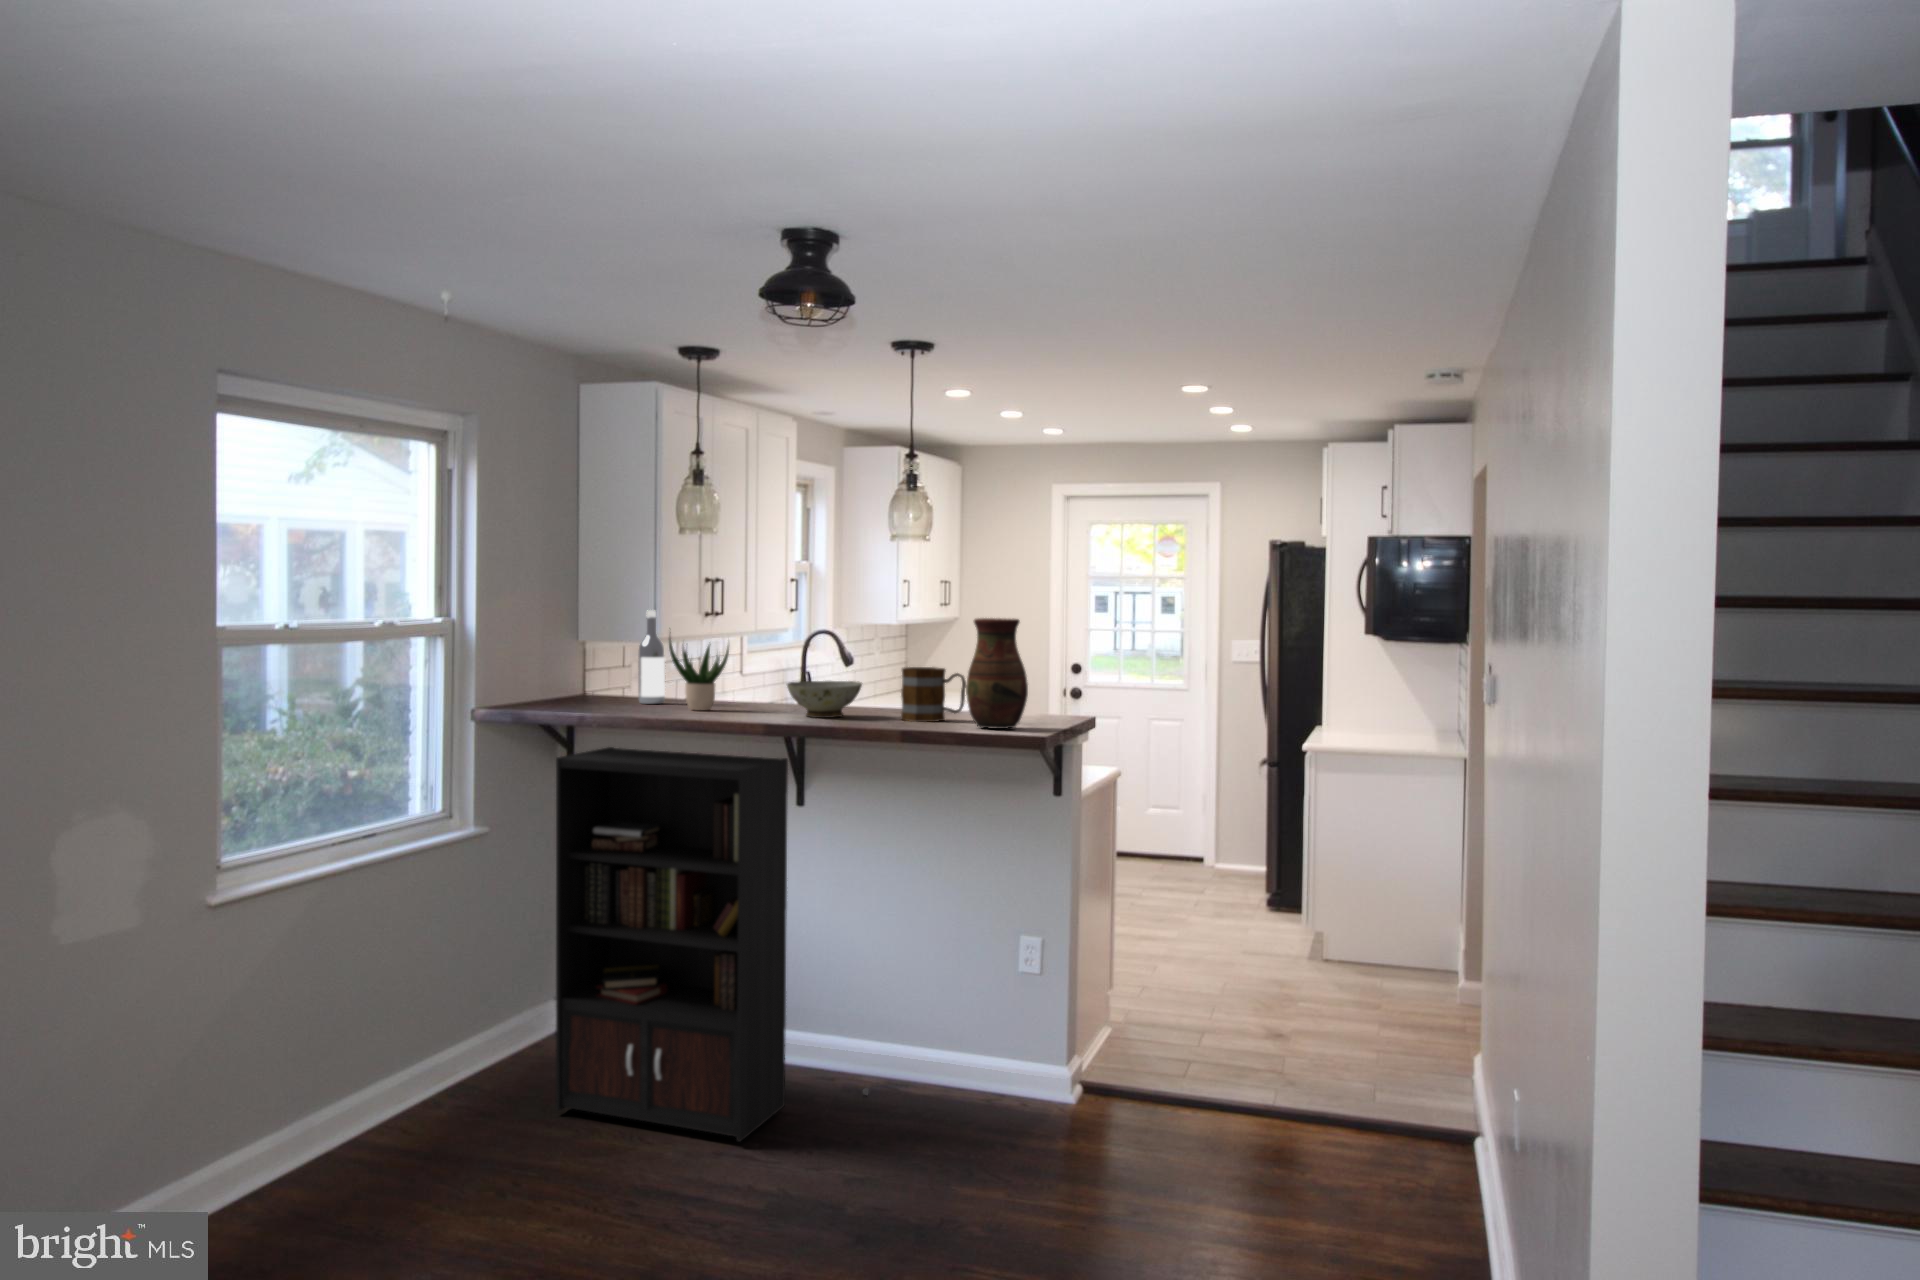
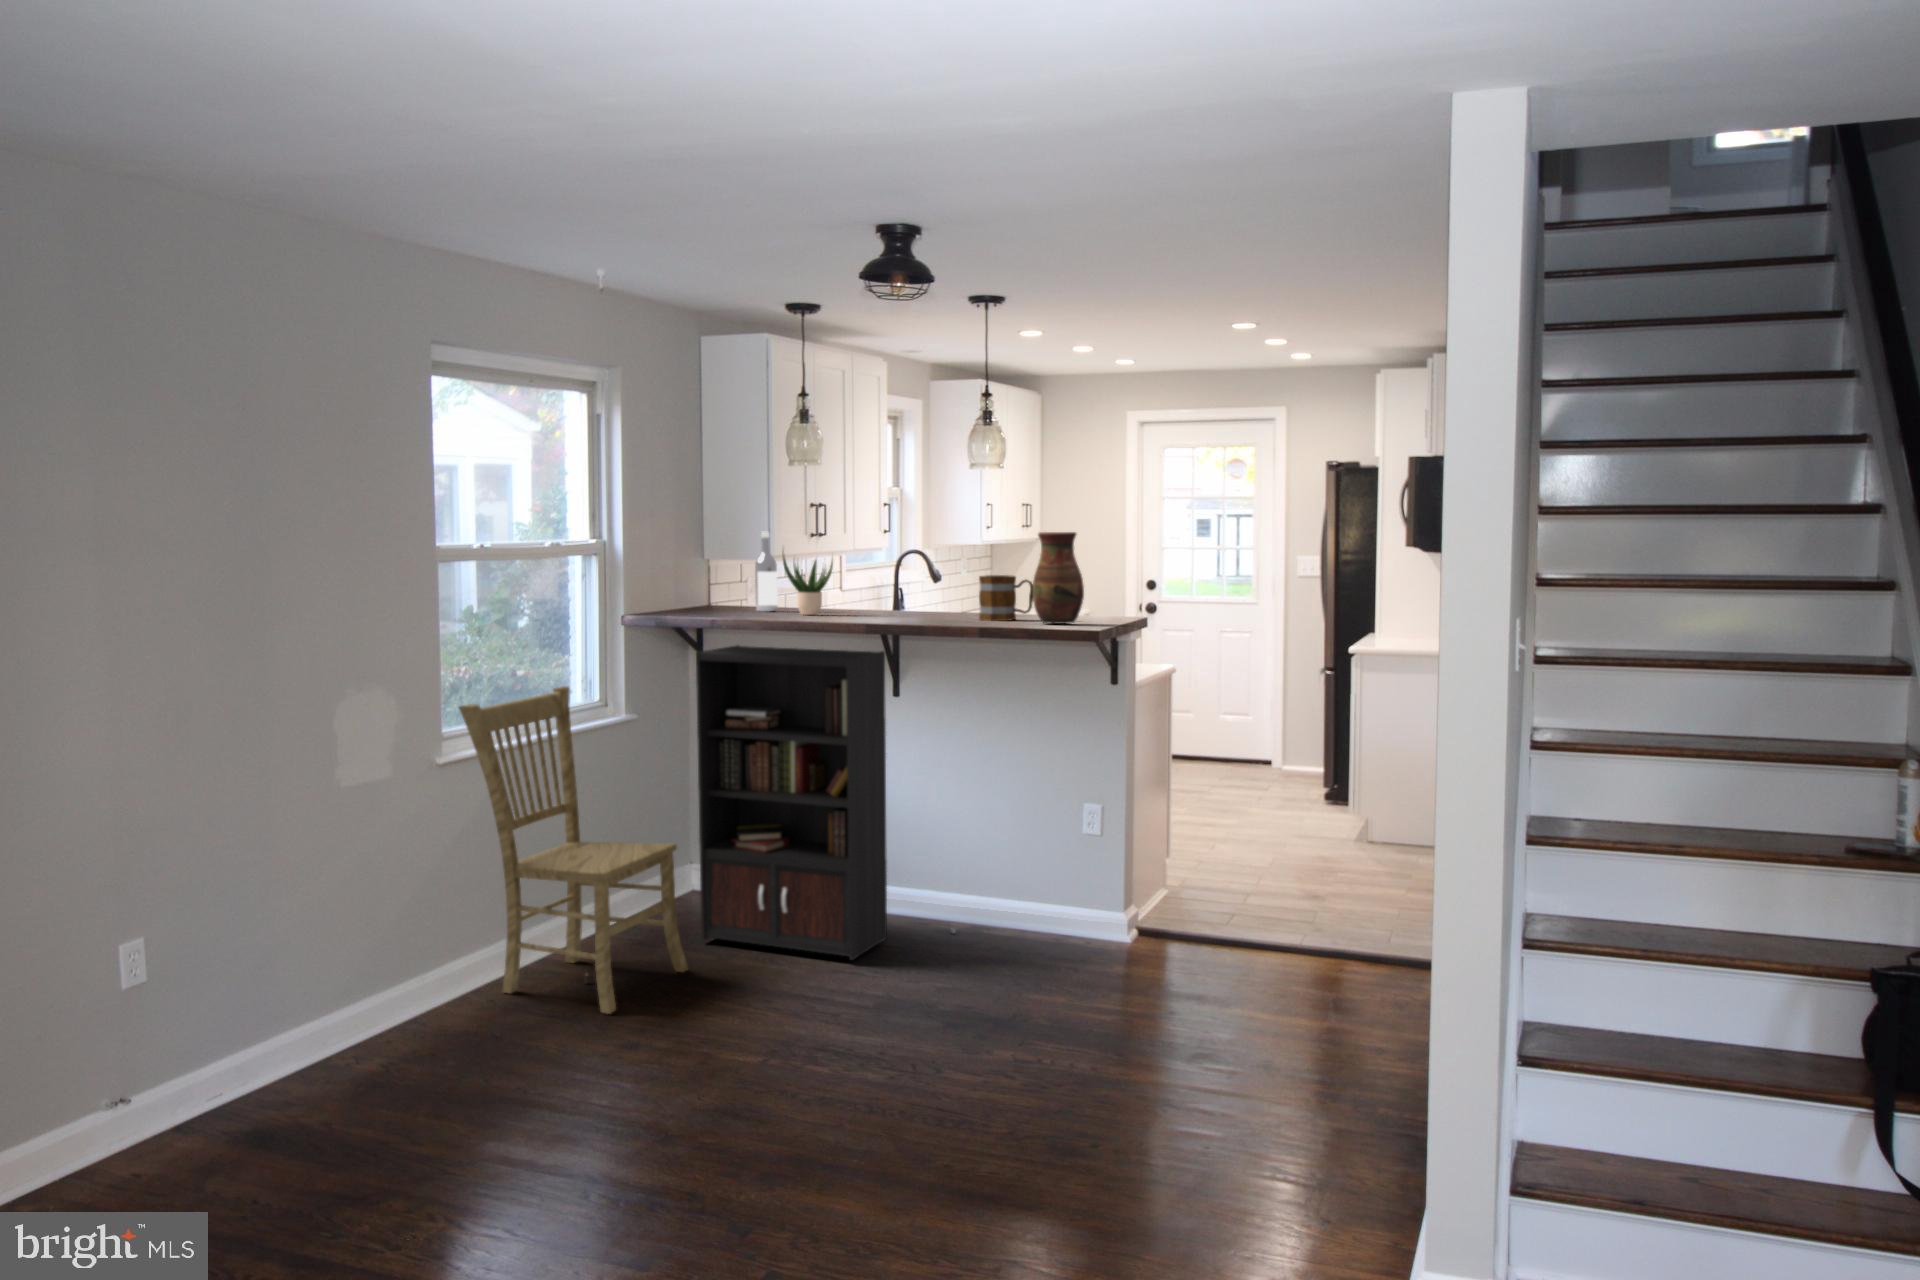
ceramic bowl: present [787,681,862,718] -> none [882,588,946,619]
dining chair: none [230,799,533,1237] -> present [459,686,688,1014]

